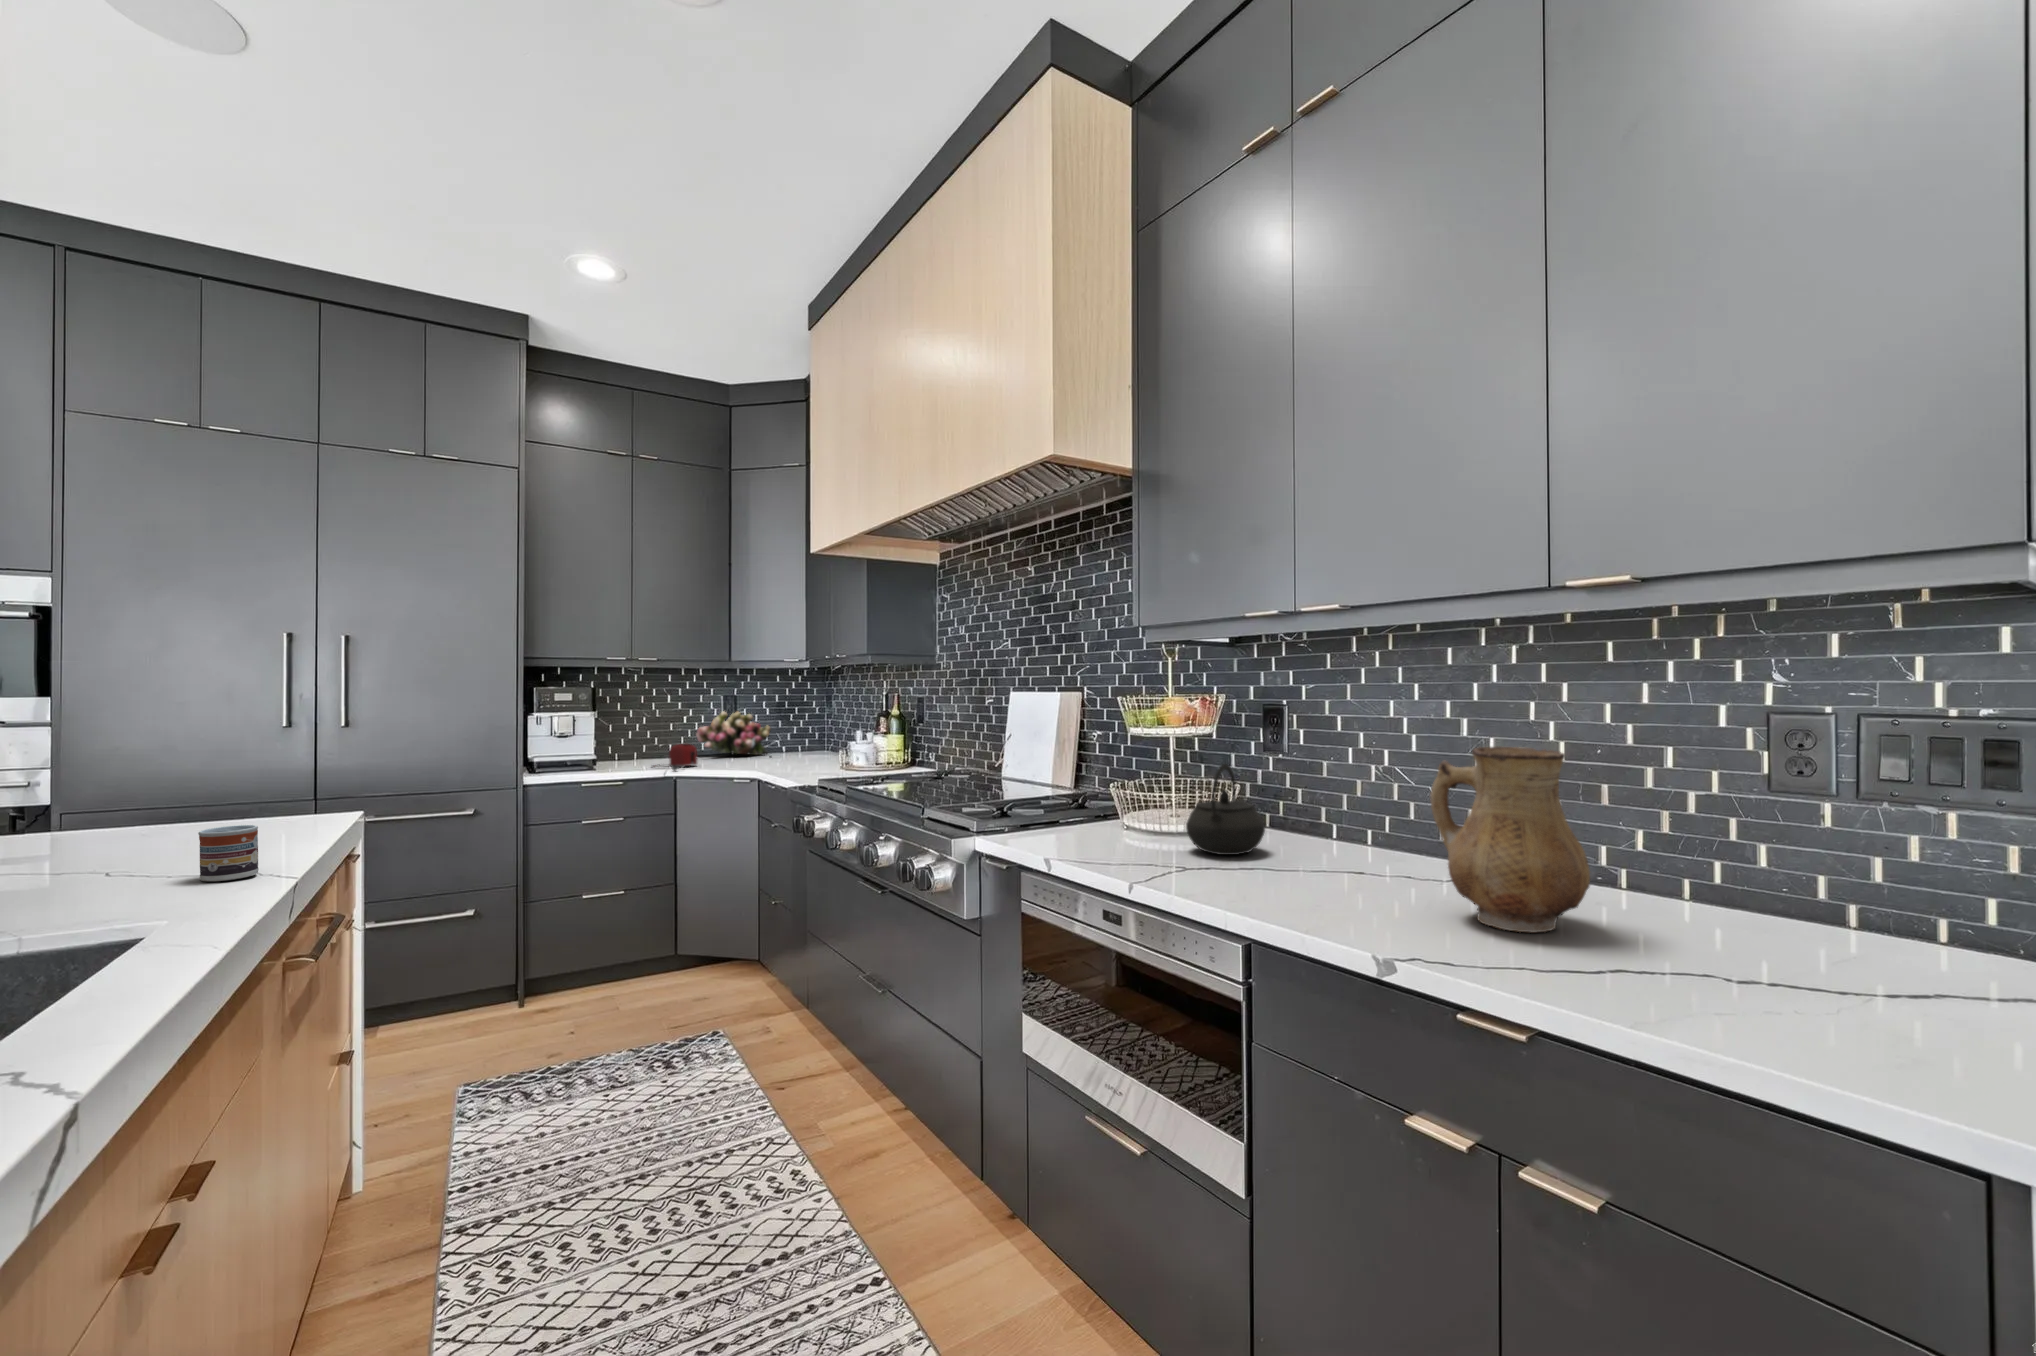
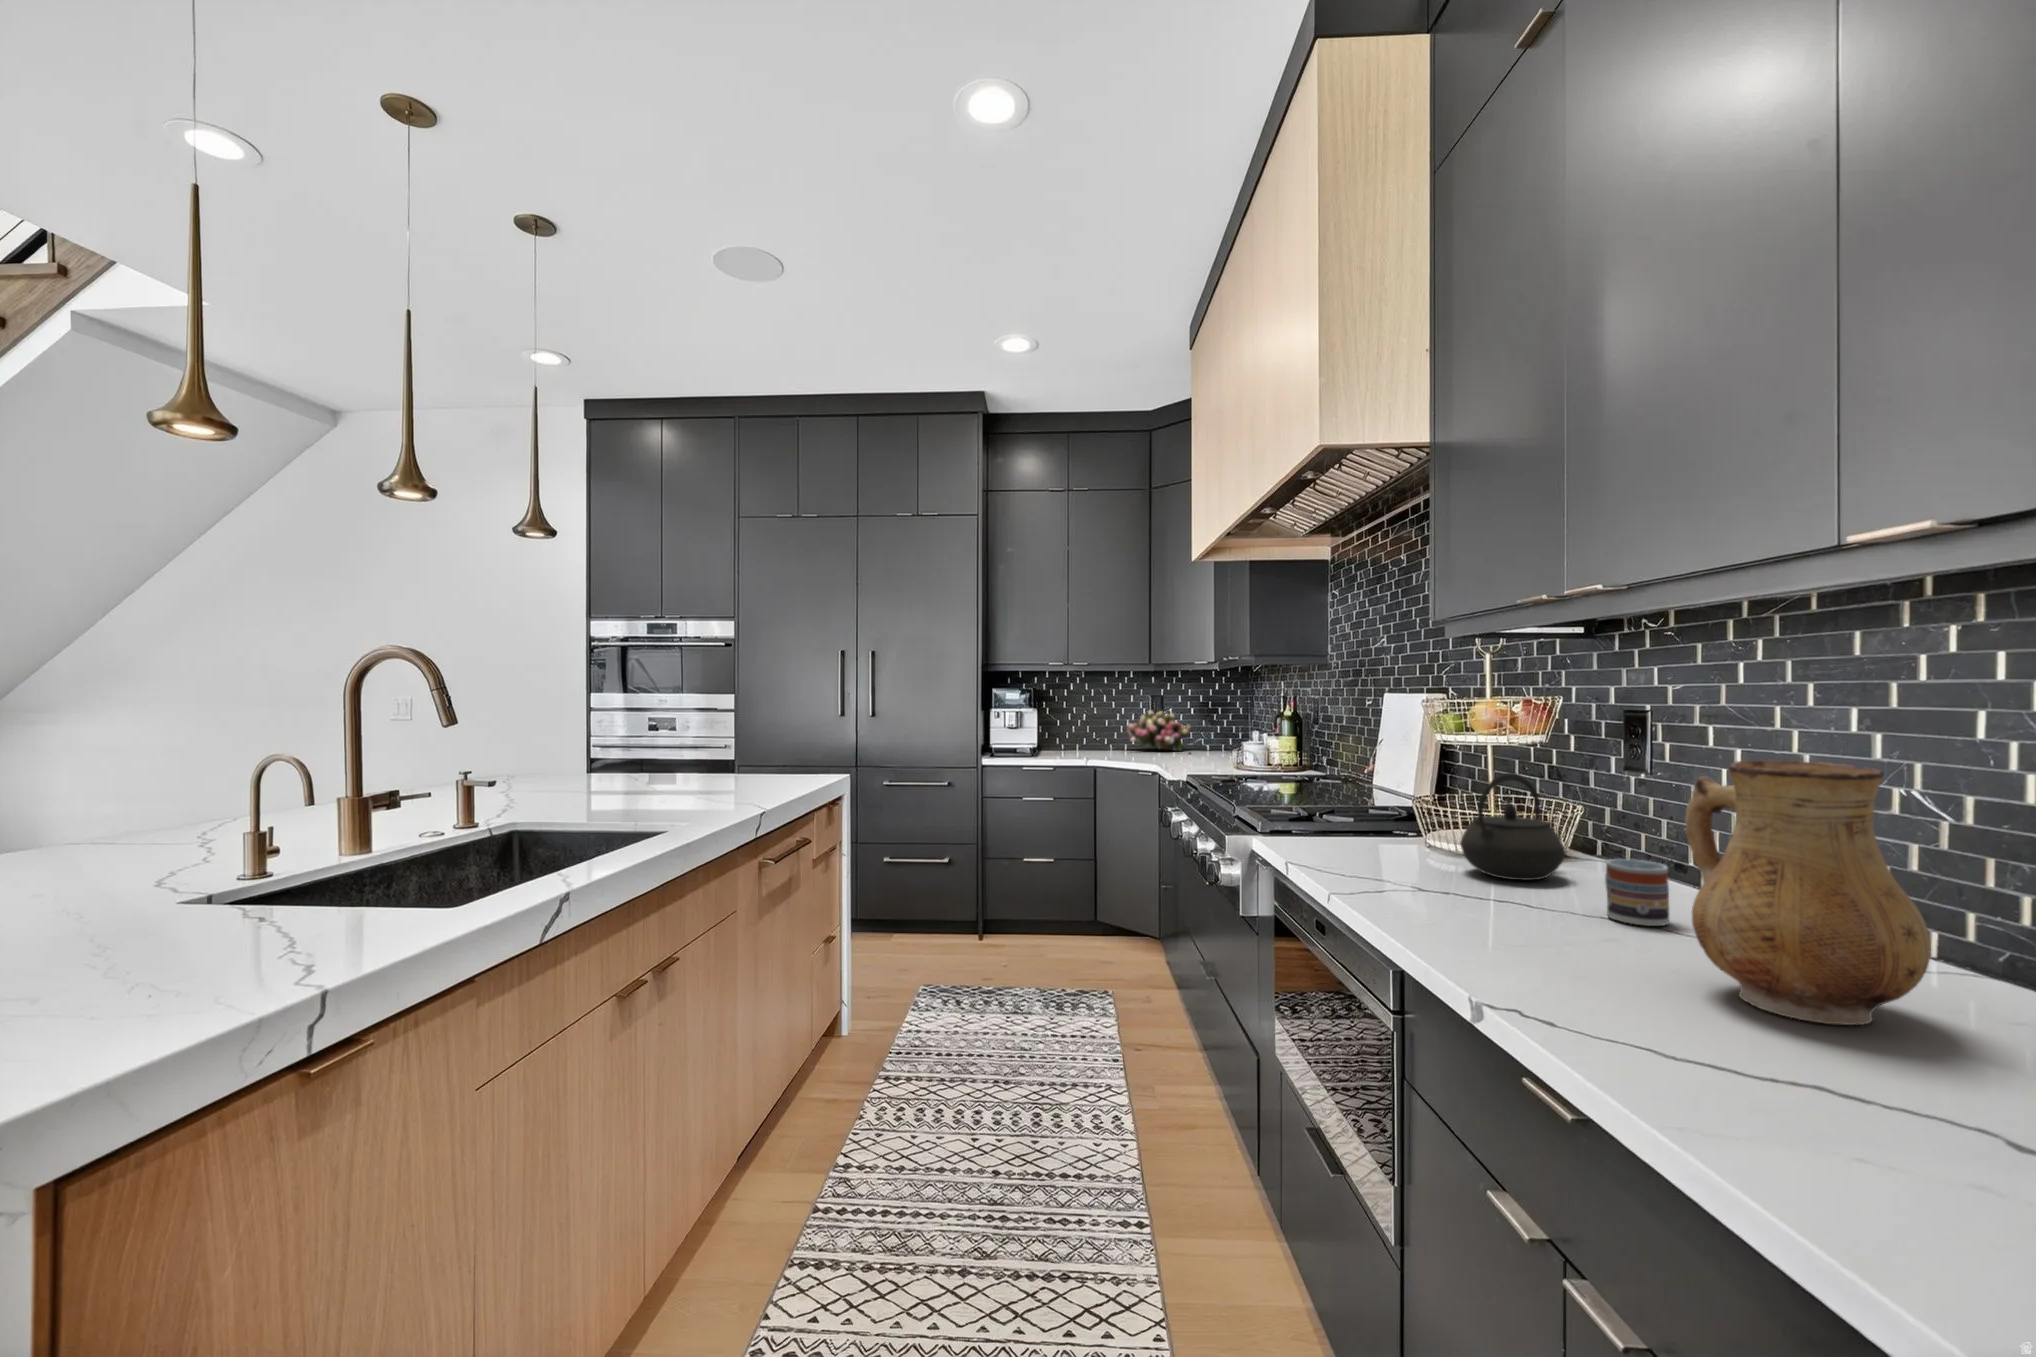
toaster: present [654,744,697,771] -> none [1082,737,1117,760]
cup: present [198,825,259,882] -> present [1605,859,1669,926]

